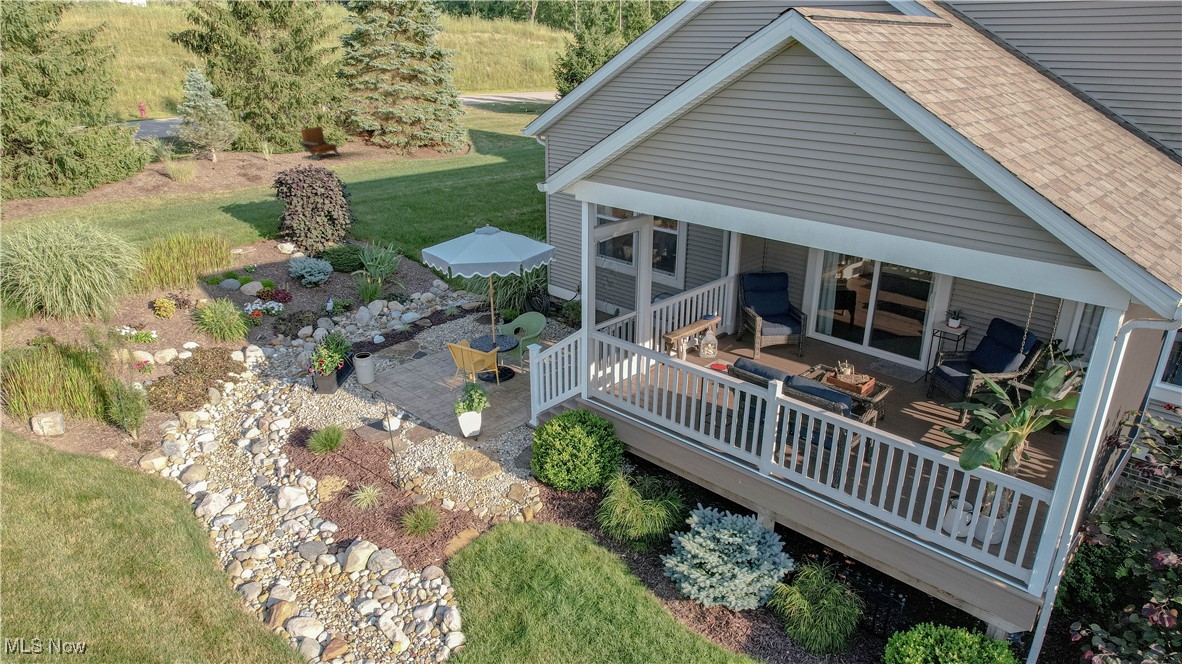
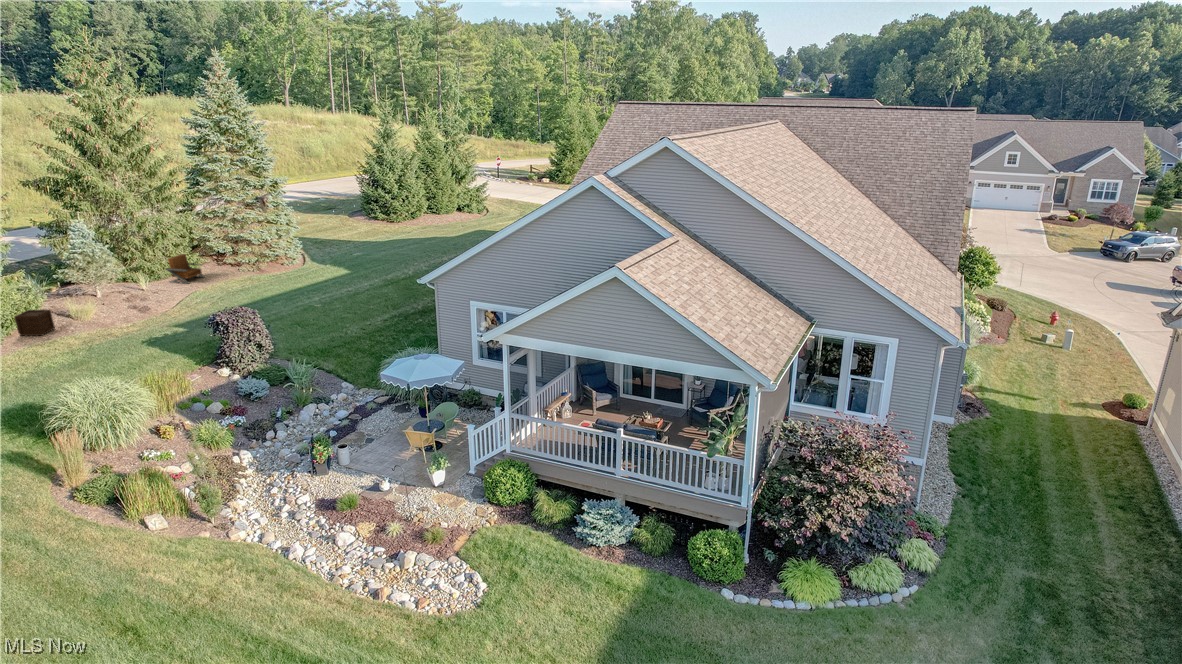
wooden crate: none [114,168,158,197] -> present [14,310,55,336]

